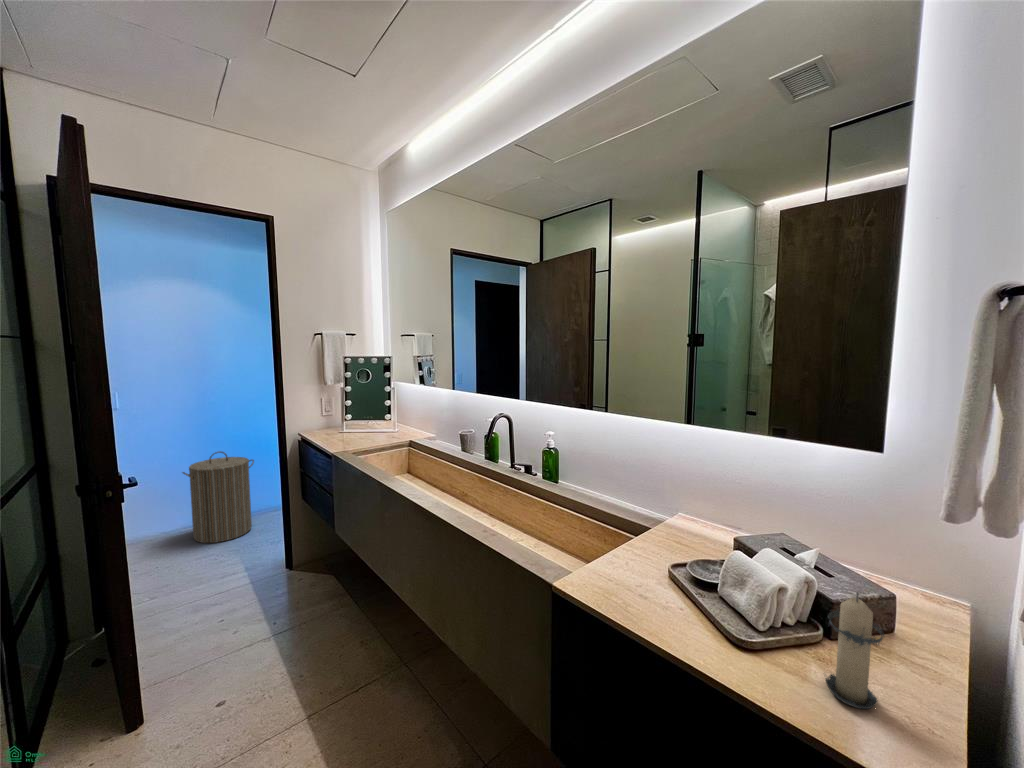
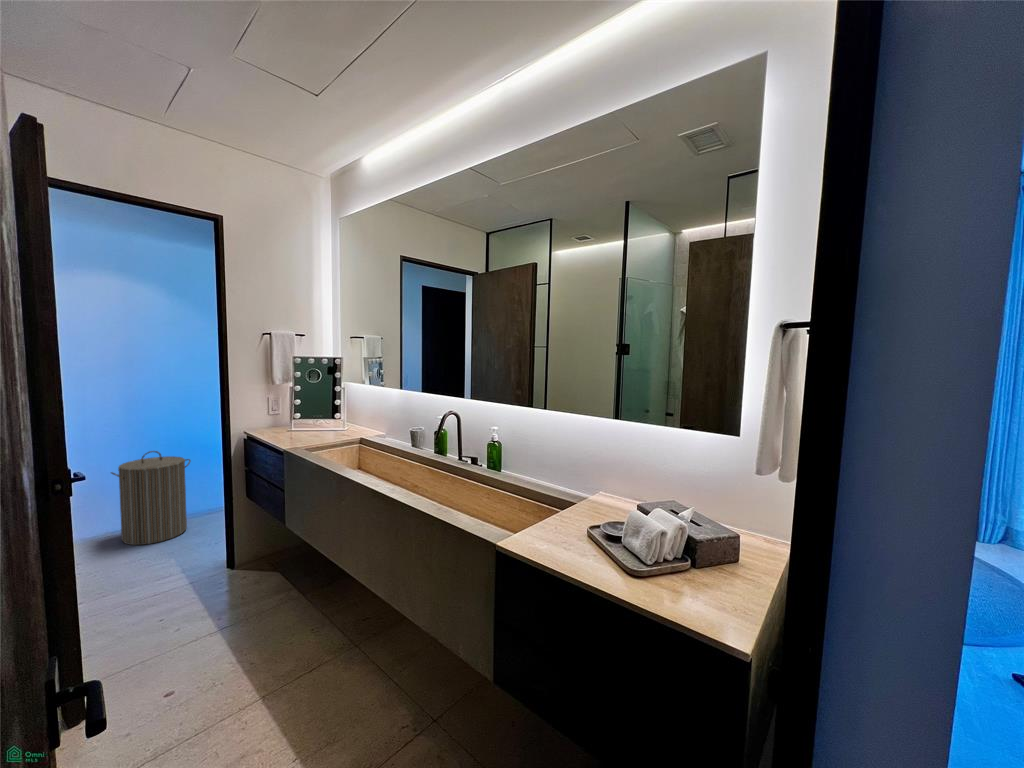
candle: present [825,593,884,709] -> none [684,528,725,607]

